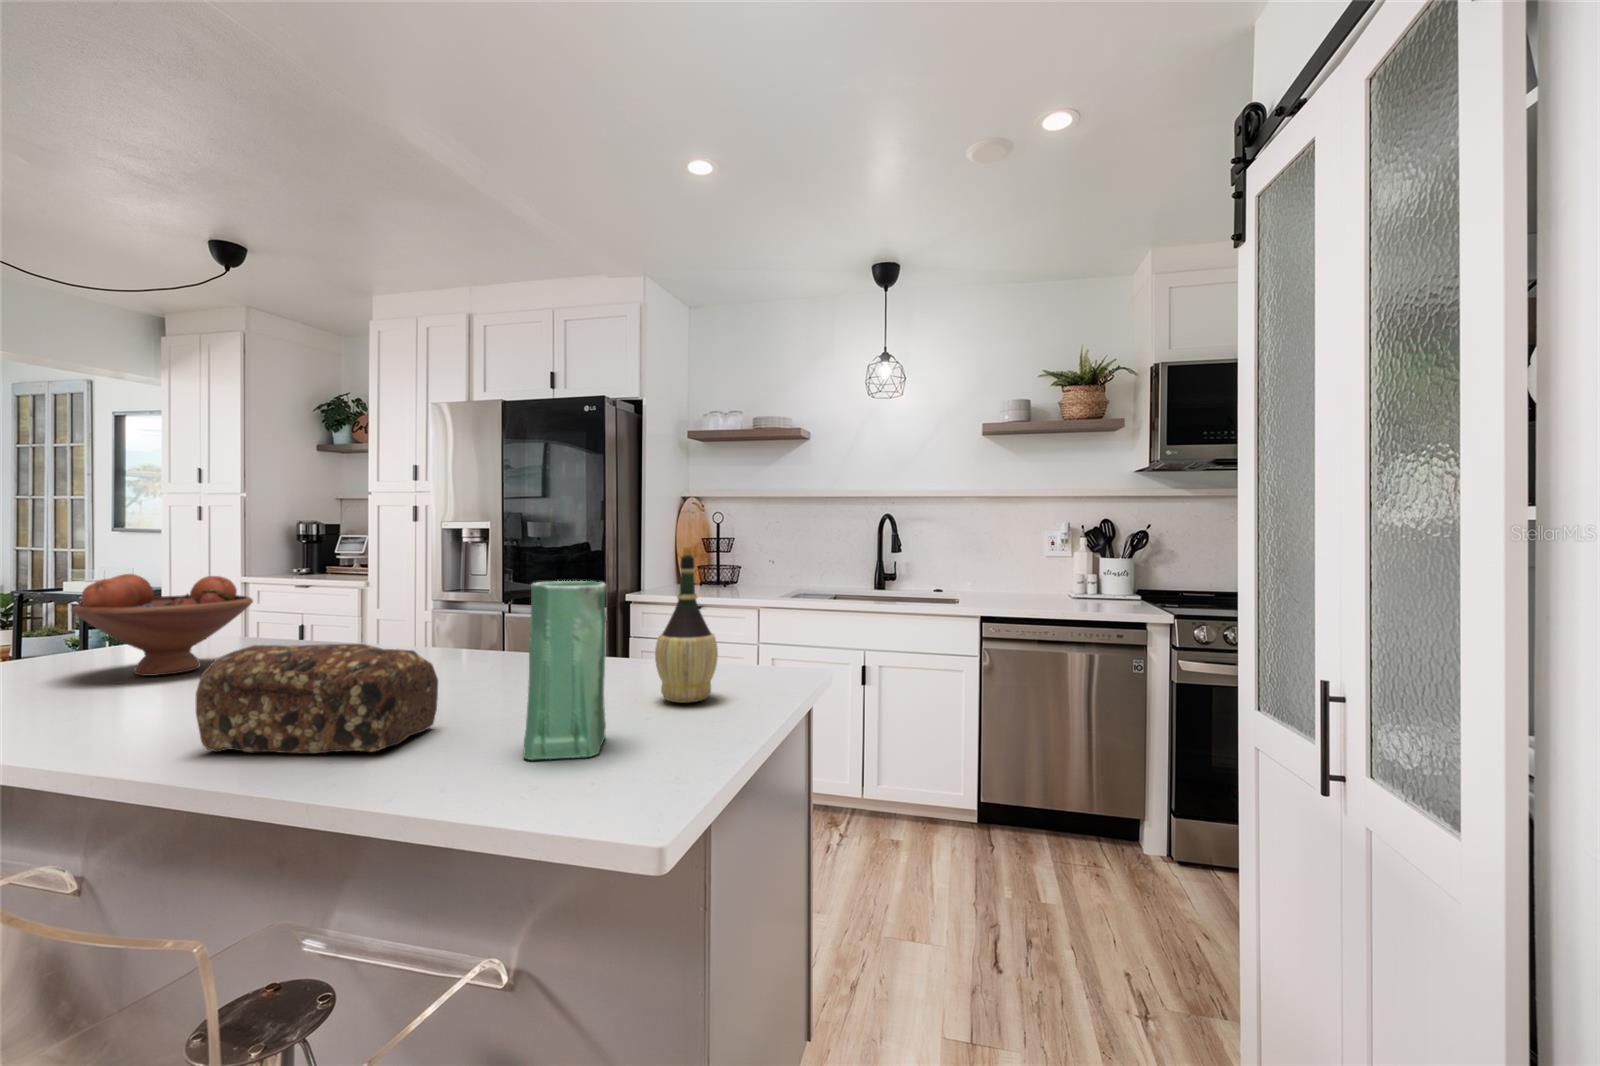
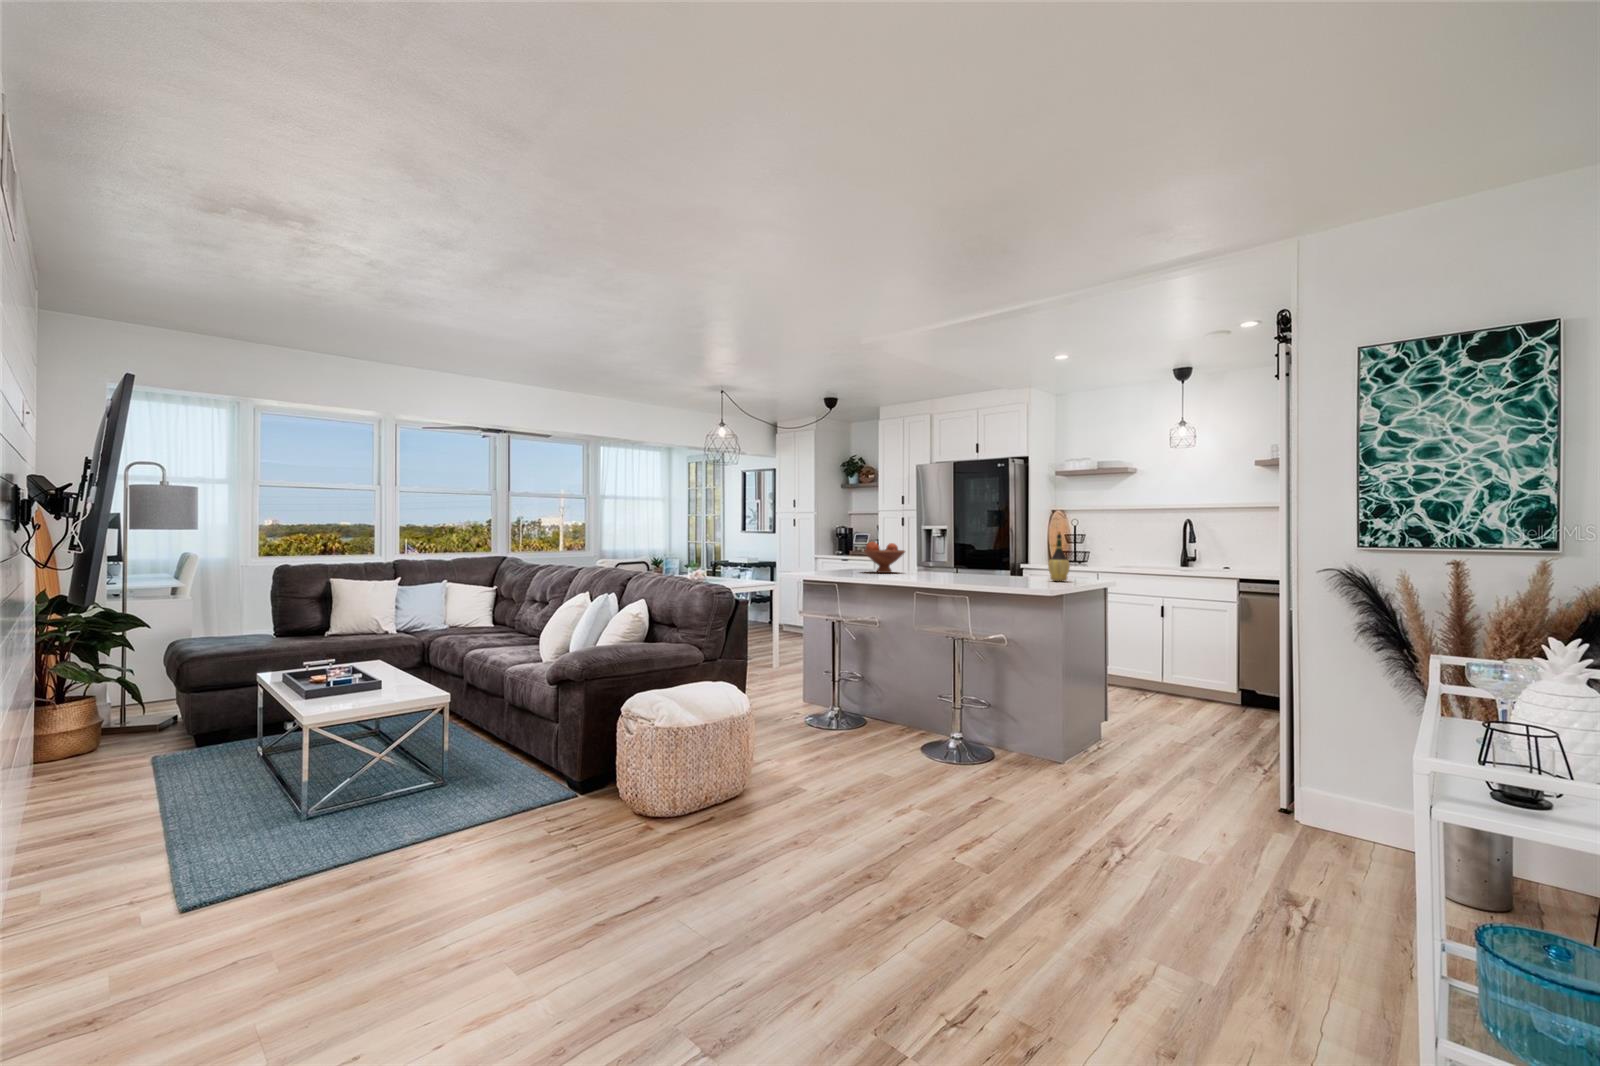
vase: present [523,581,606,760] -> none [1016,539,1036,584]
bread loaf: present [196,644,438,753] -> none [935,556,987,581]

